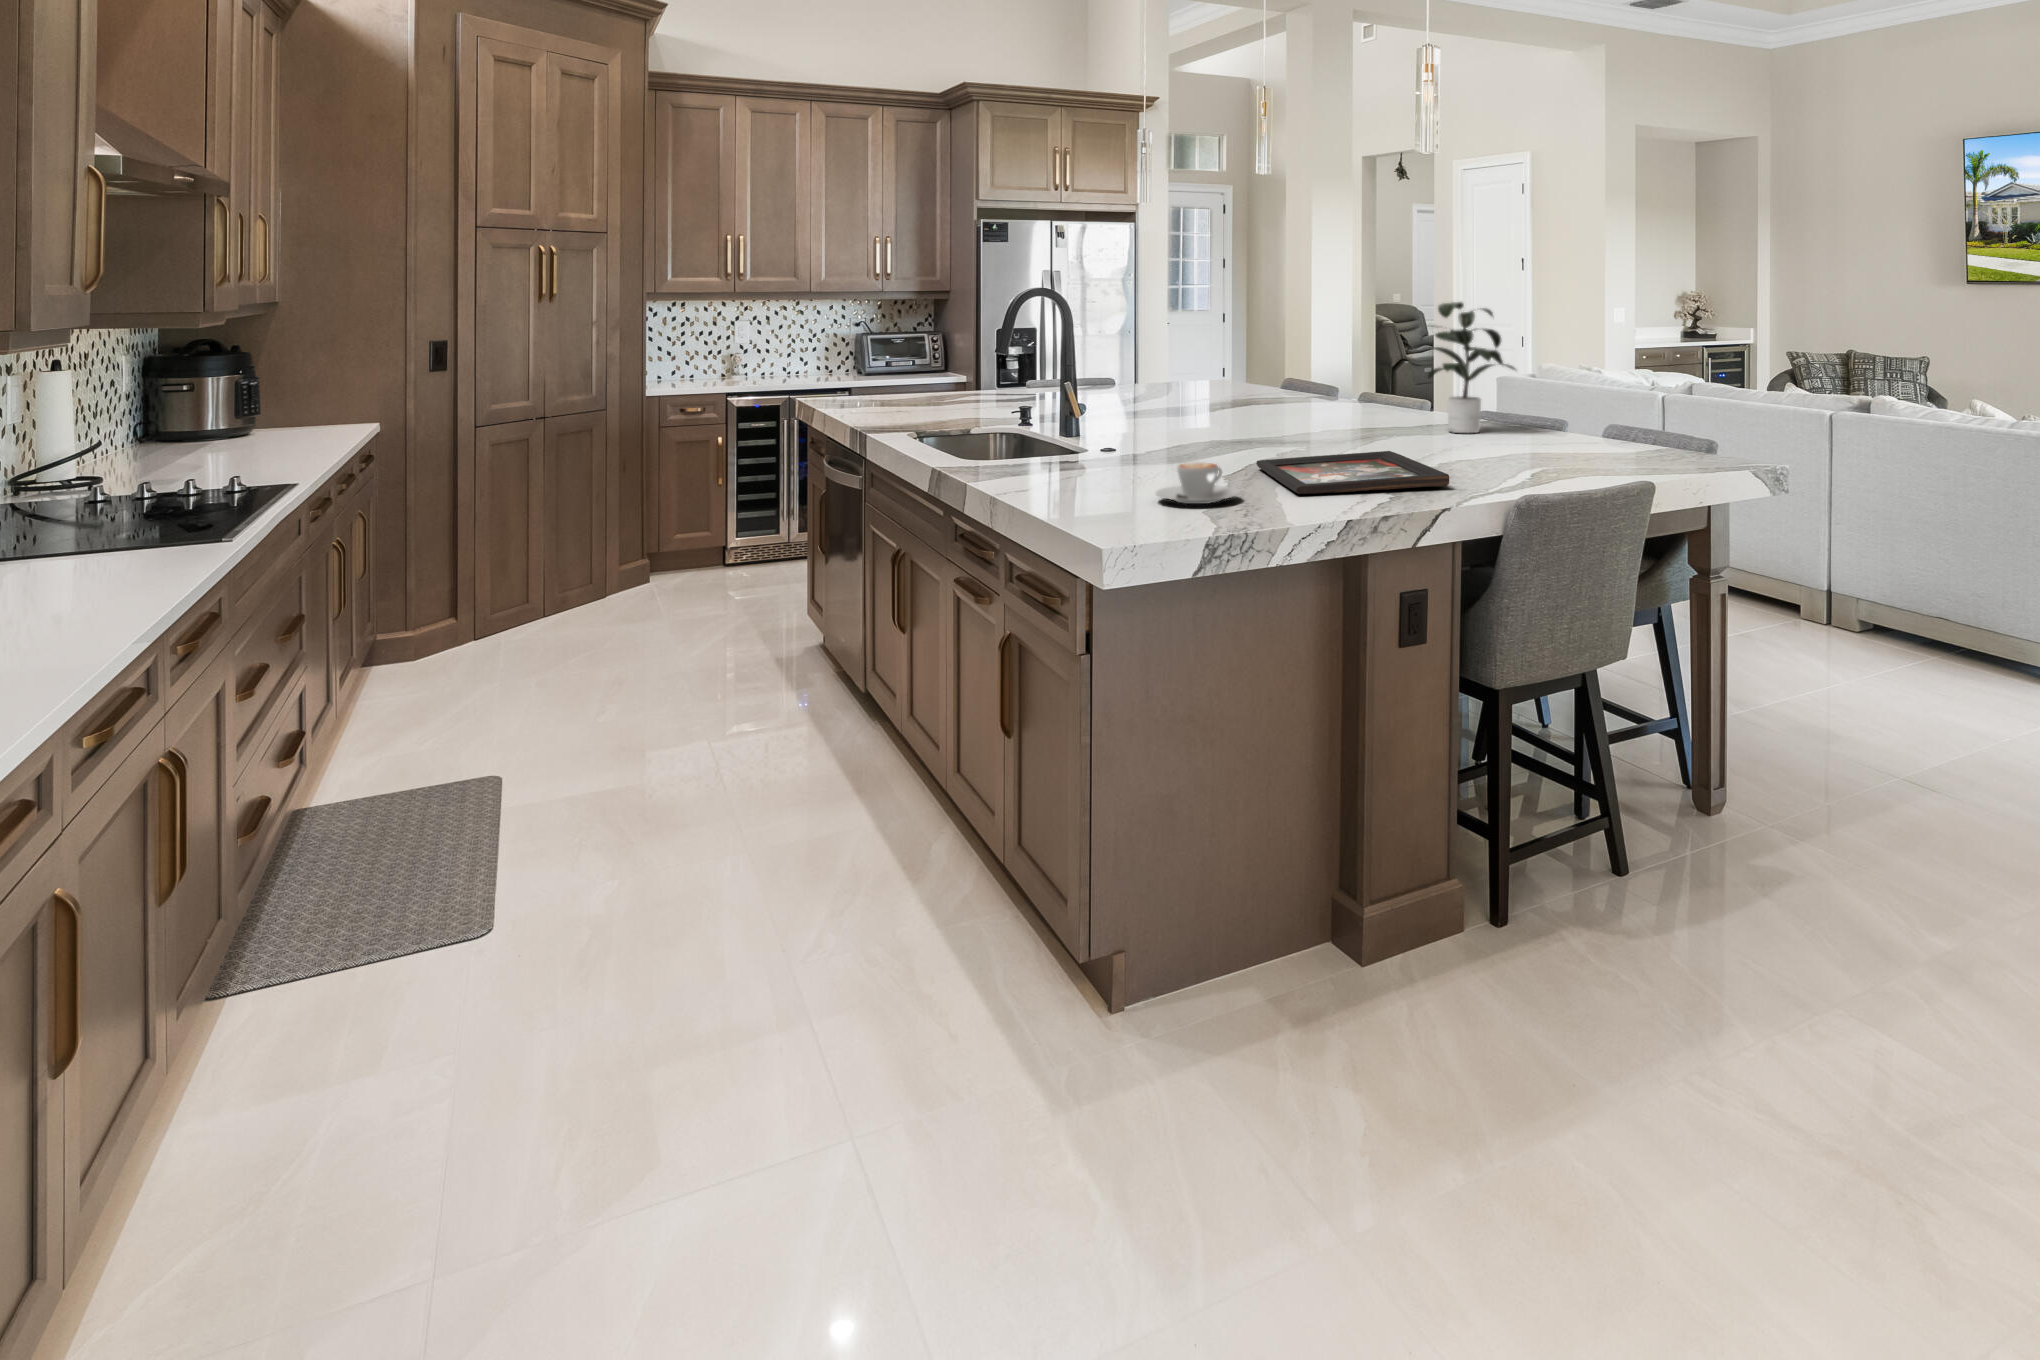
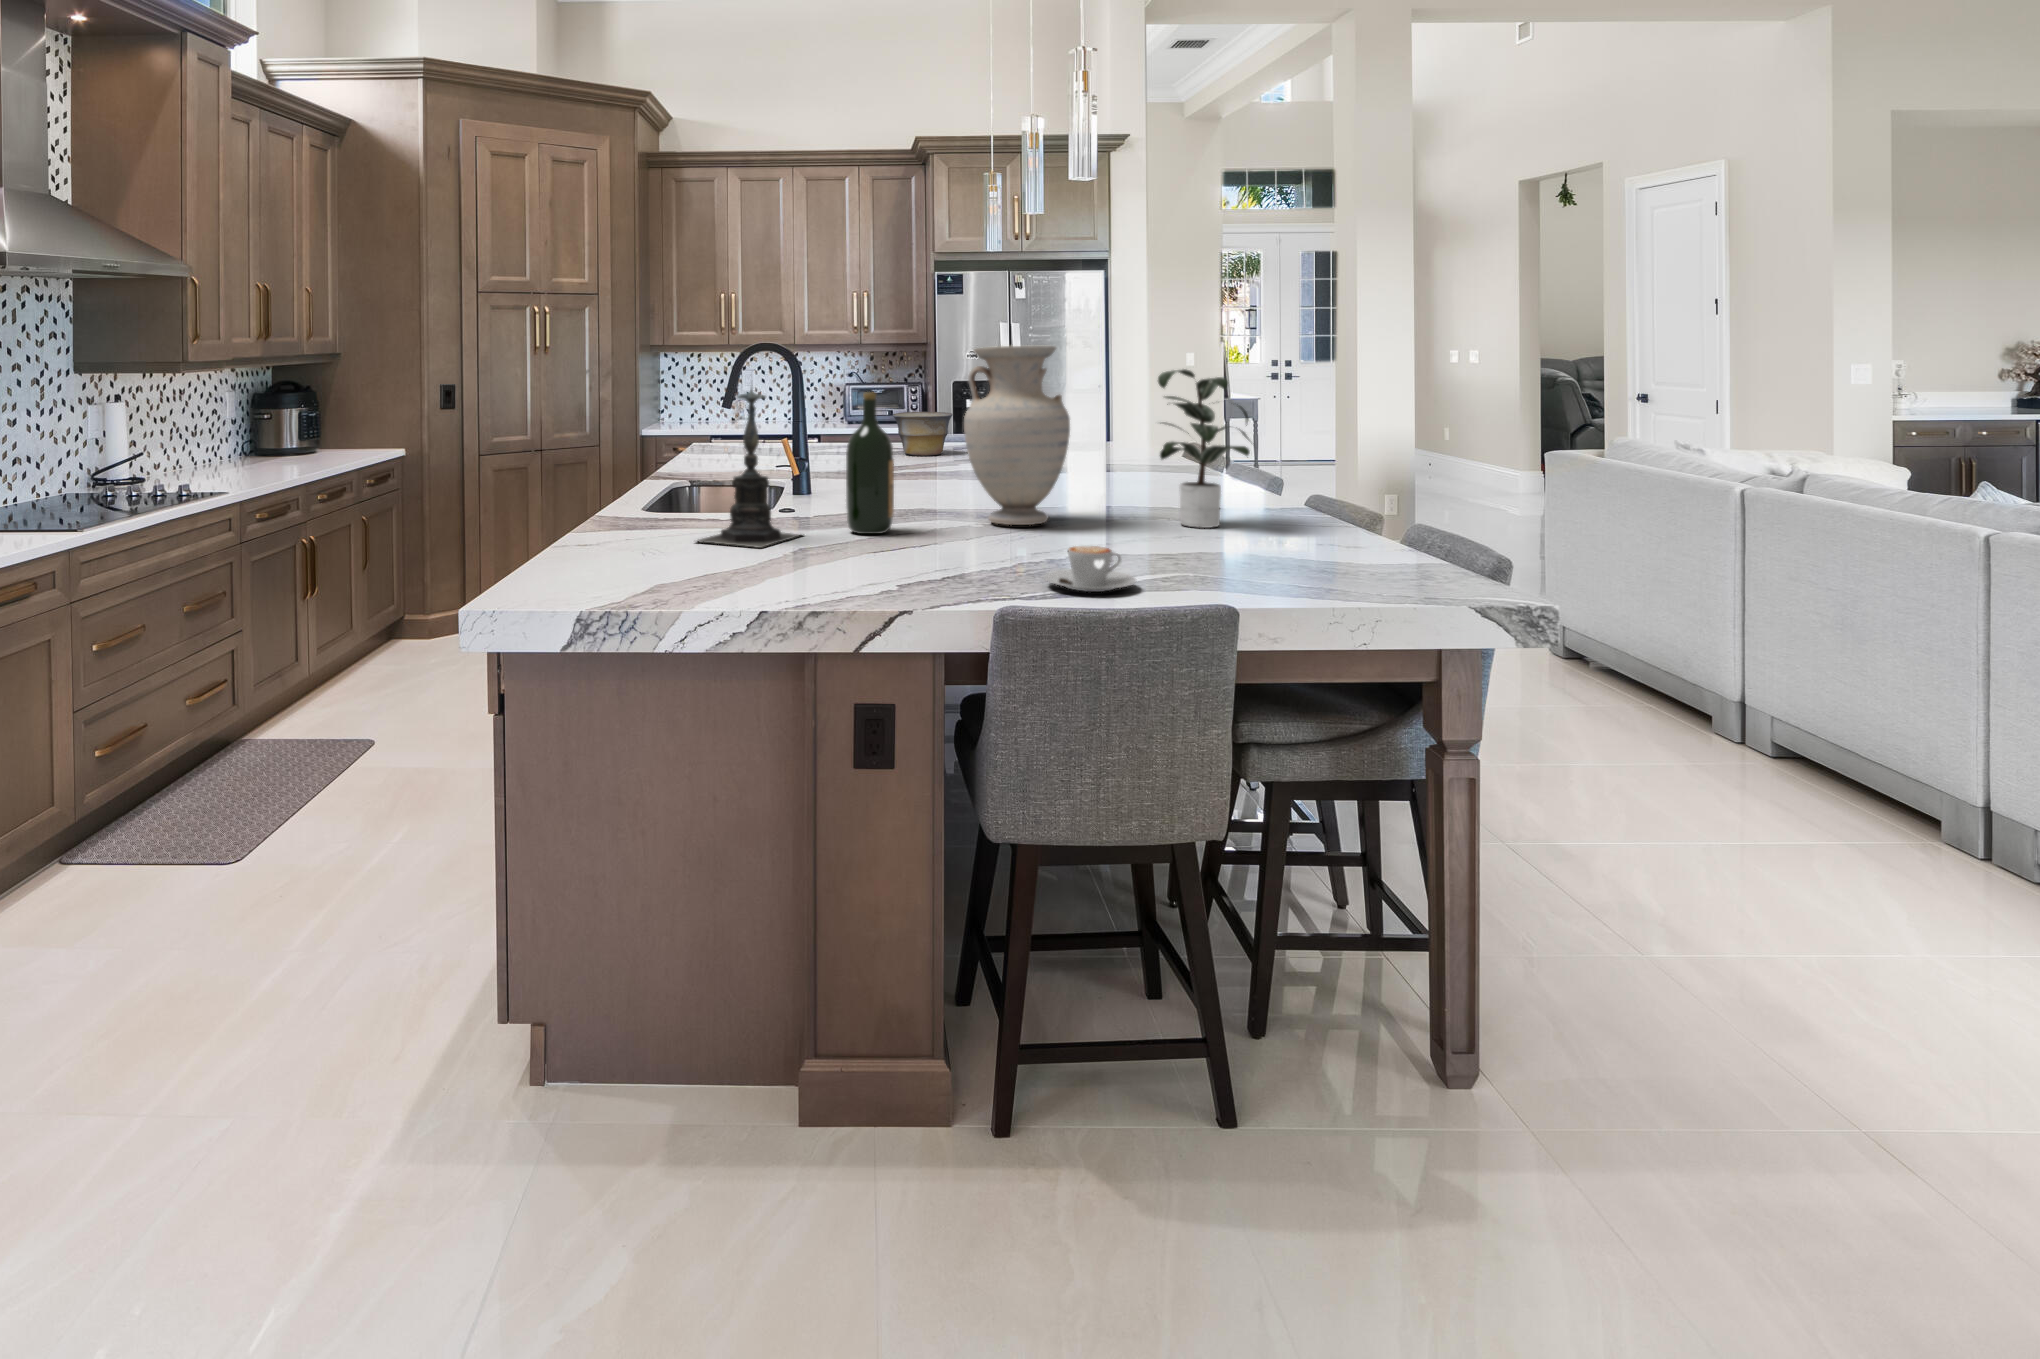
vase: none [1285,281,1379,442] -> present [964,346,1070,525]
candle holder: none [1114,303,1194,476] -> present [698,388,800,548]
wine bottle: none [1217,324,1262,457] -> present [846,392,894,534]
bowl: none [1020,355,1080,398] -> present [893,412,953,456]
decorative tray: present [1256,451,1449,494] -> none [768,539,983,588]
coffee cup: present [1156,463,1240,504] -> present [1044,546,1136,592]

